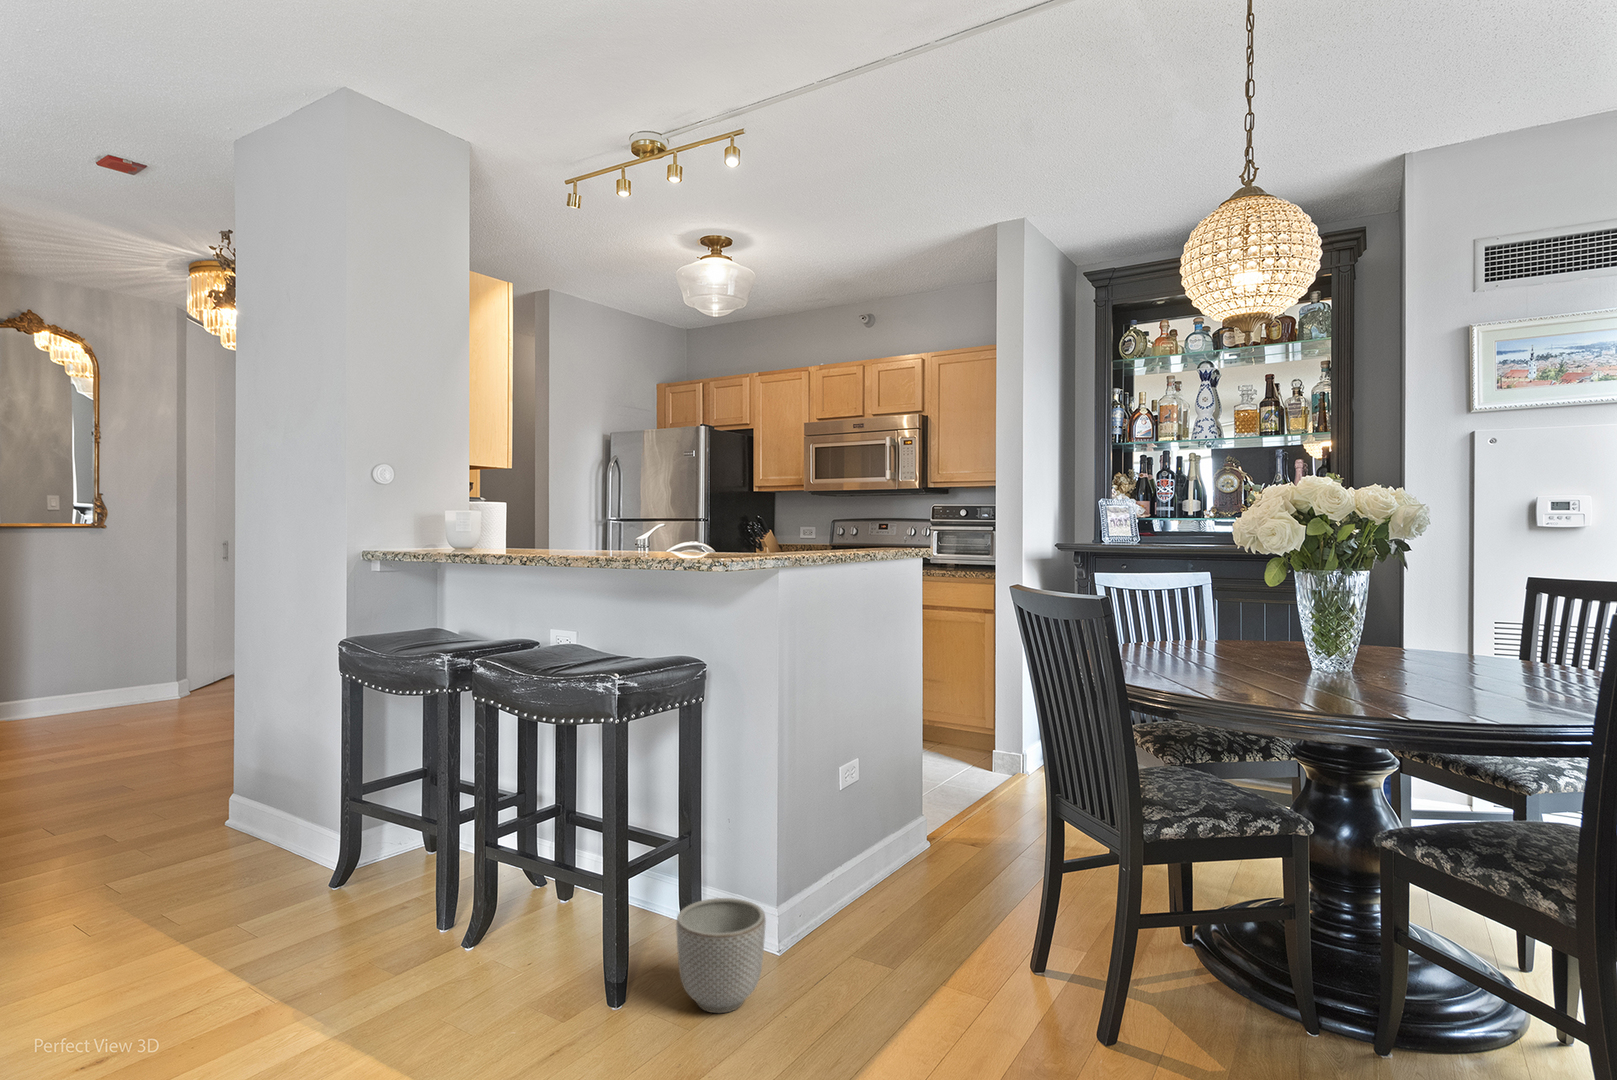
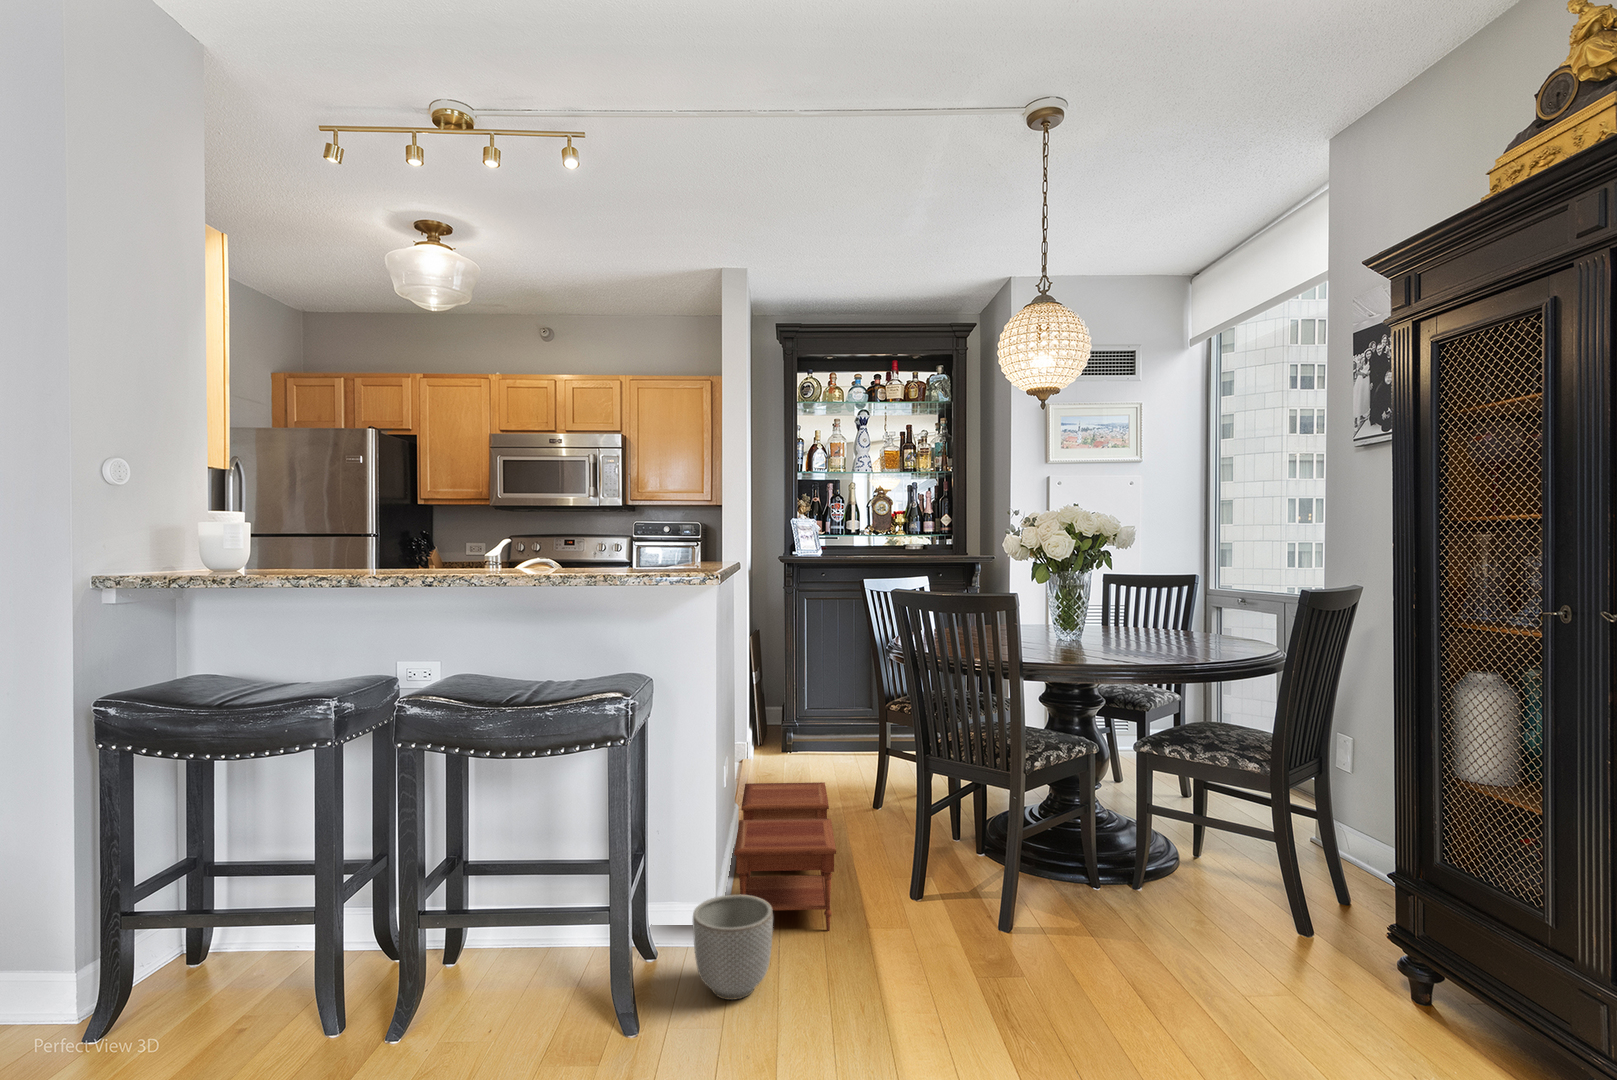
side table: none [787,795,990,978] -> present [734,782,836,931]

